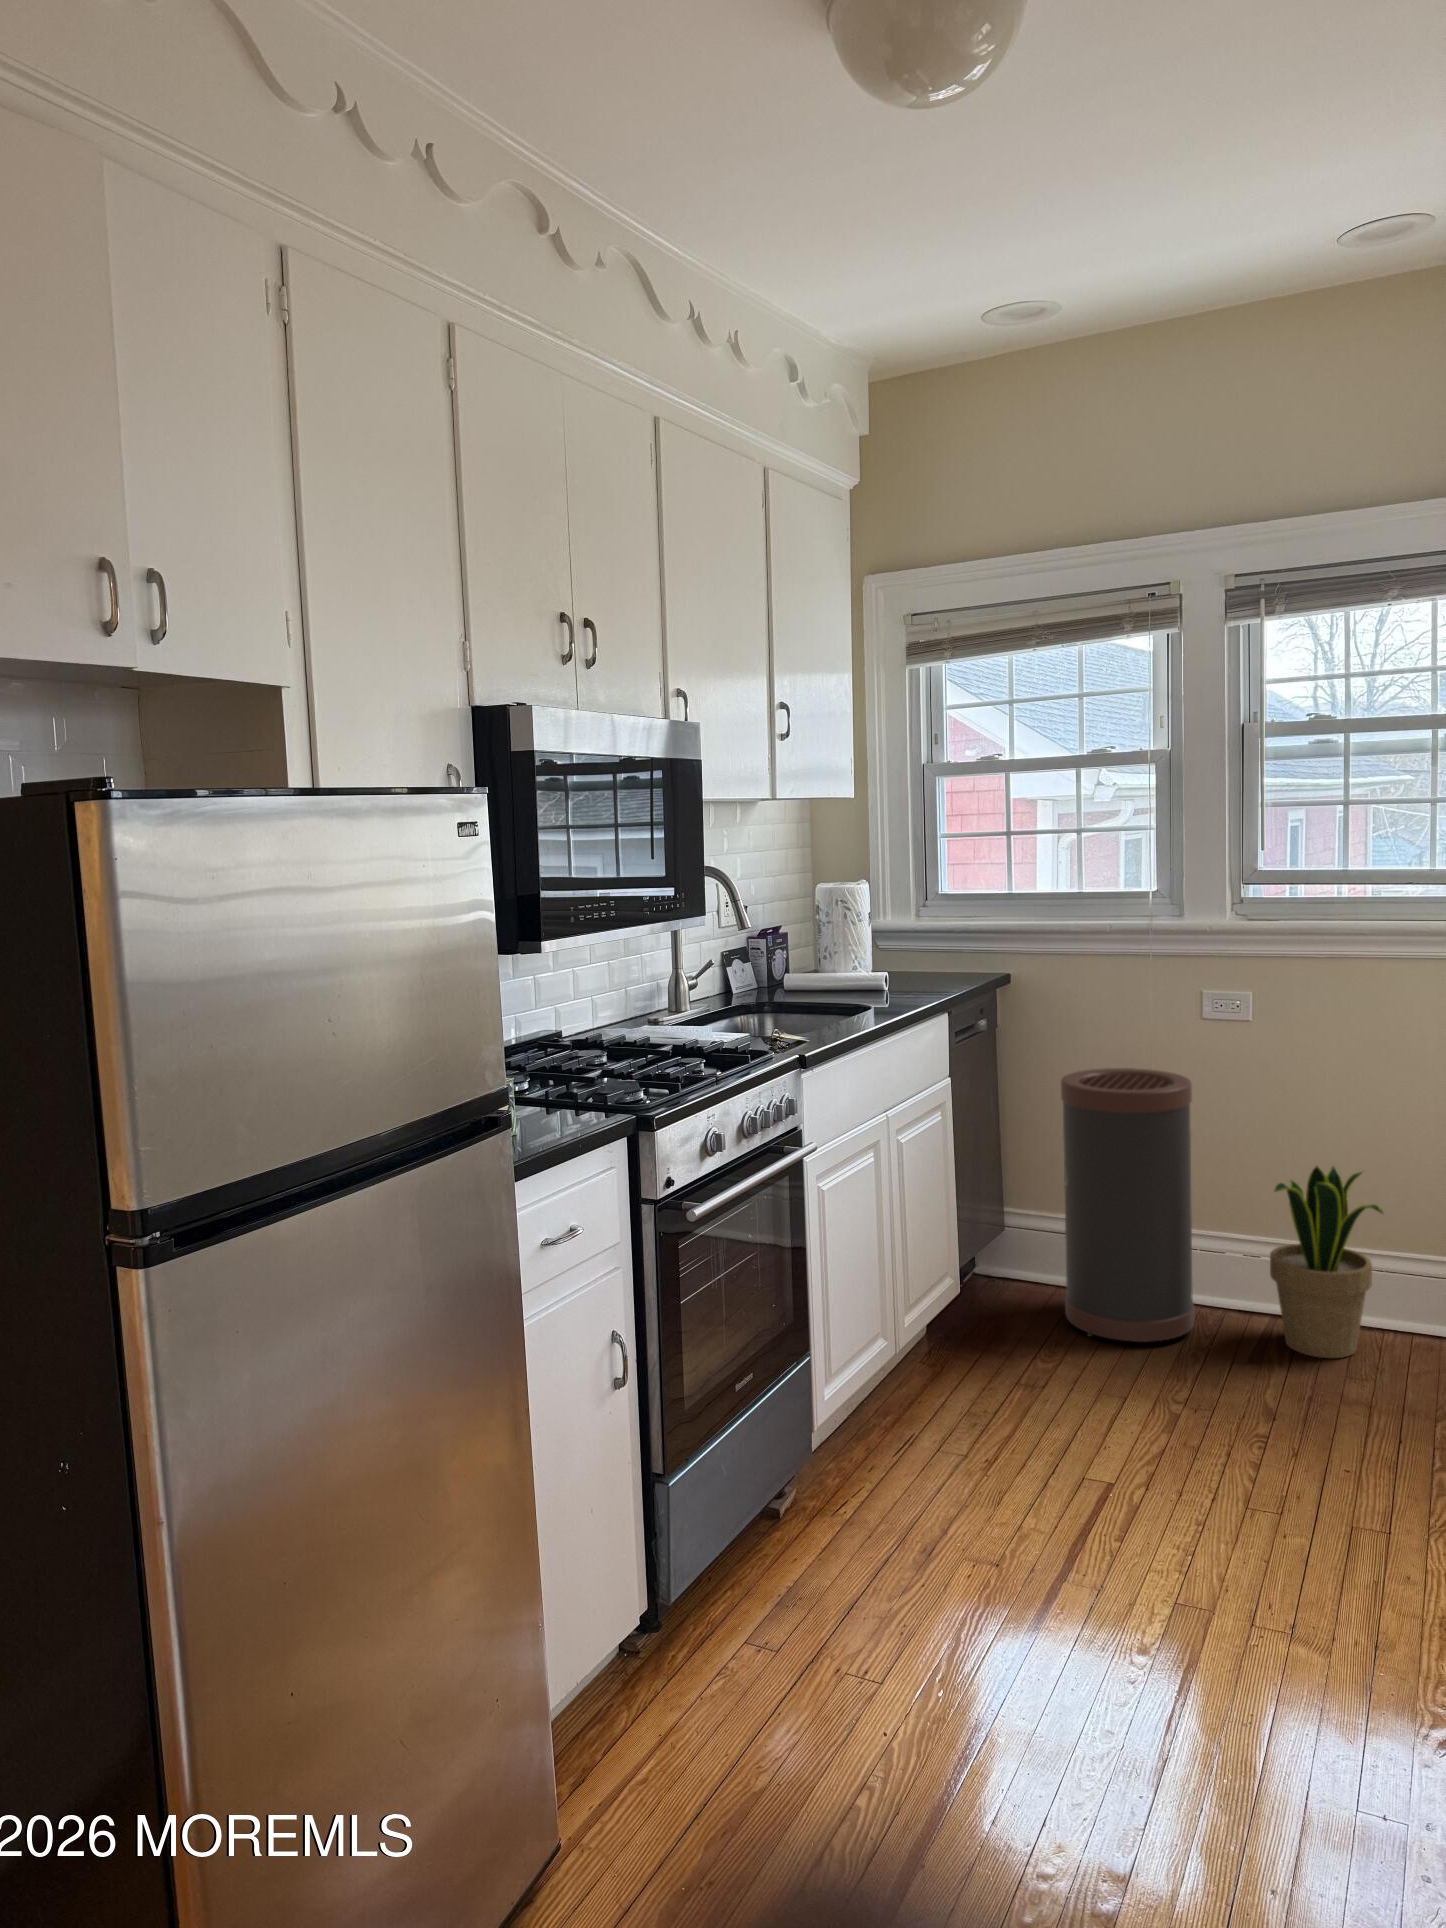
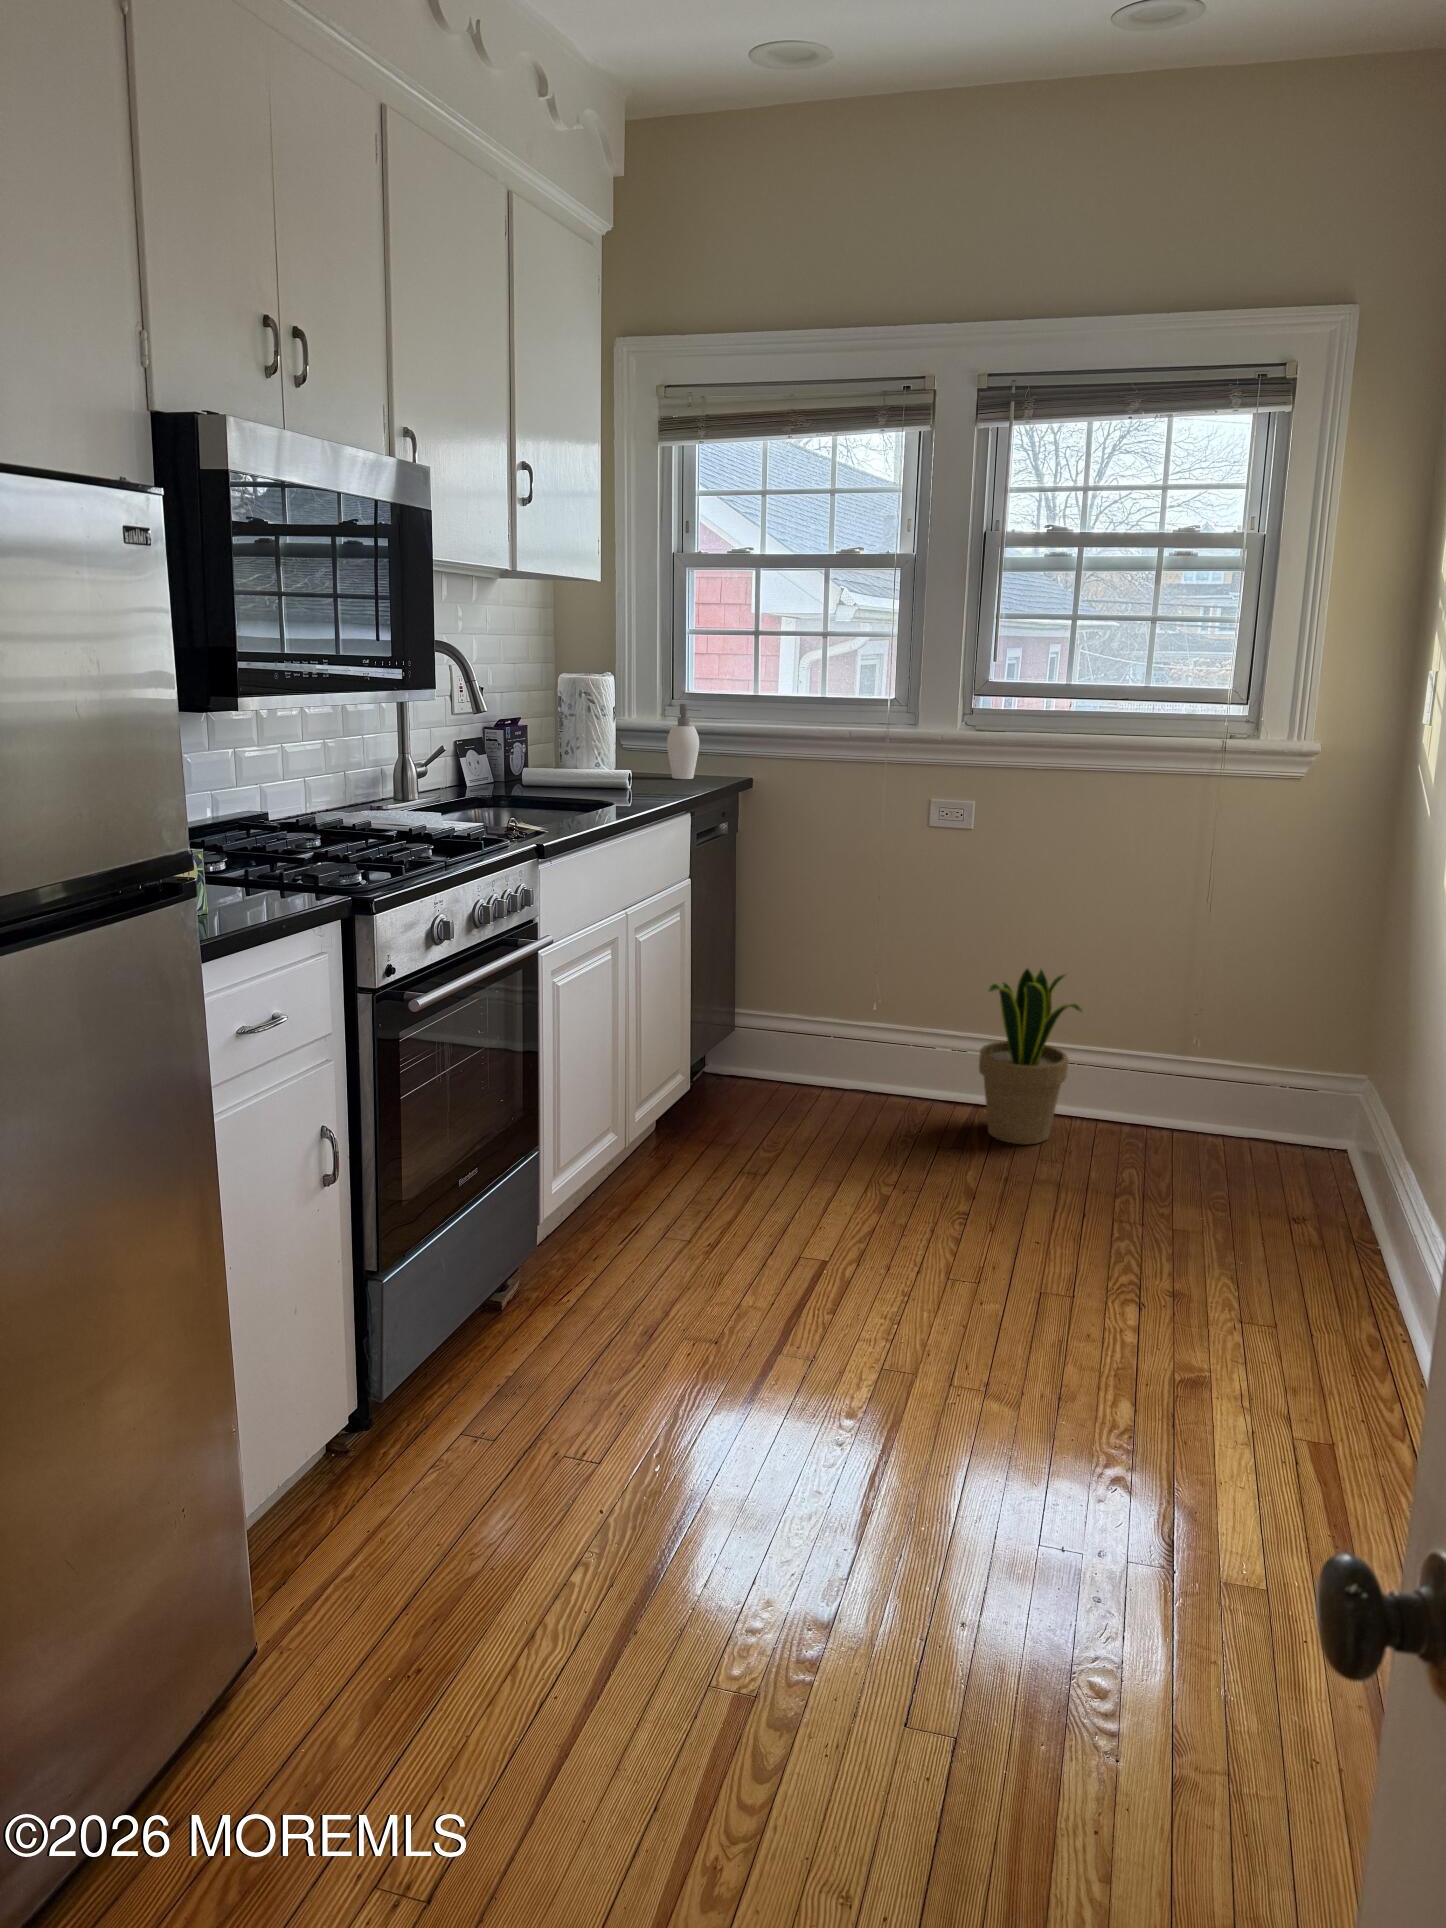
soap dispenser: none [923,906,956,979] -> present [667,704,701,779]
trash can: present [1061,1068,1194,1342] -> none [790,874,920,1134]

